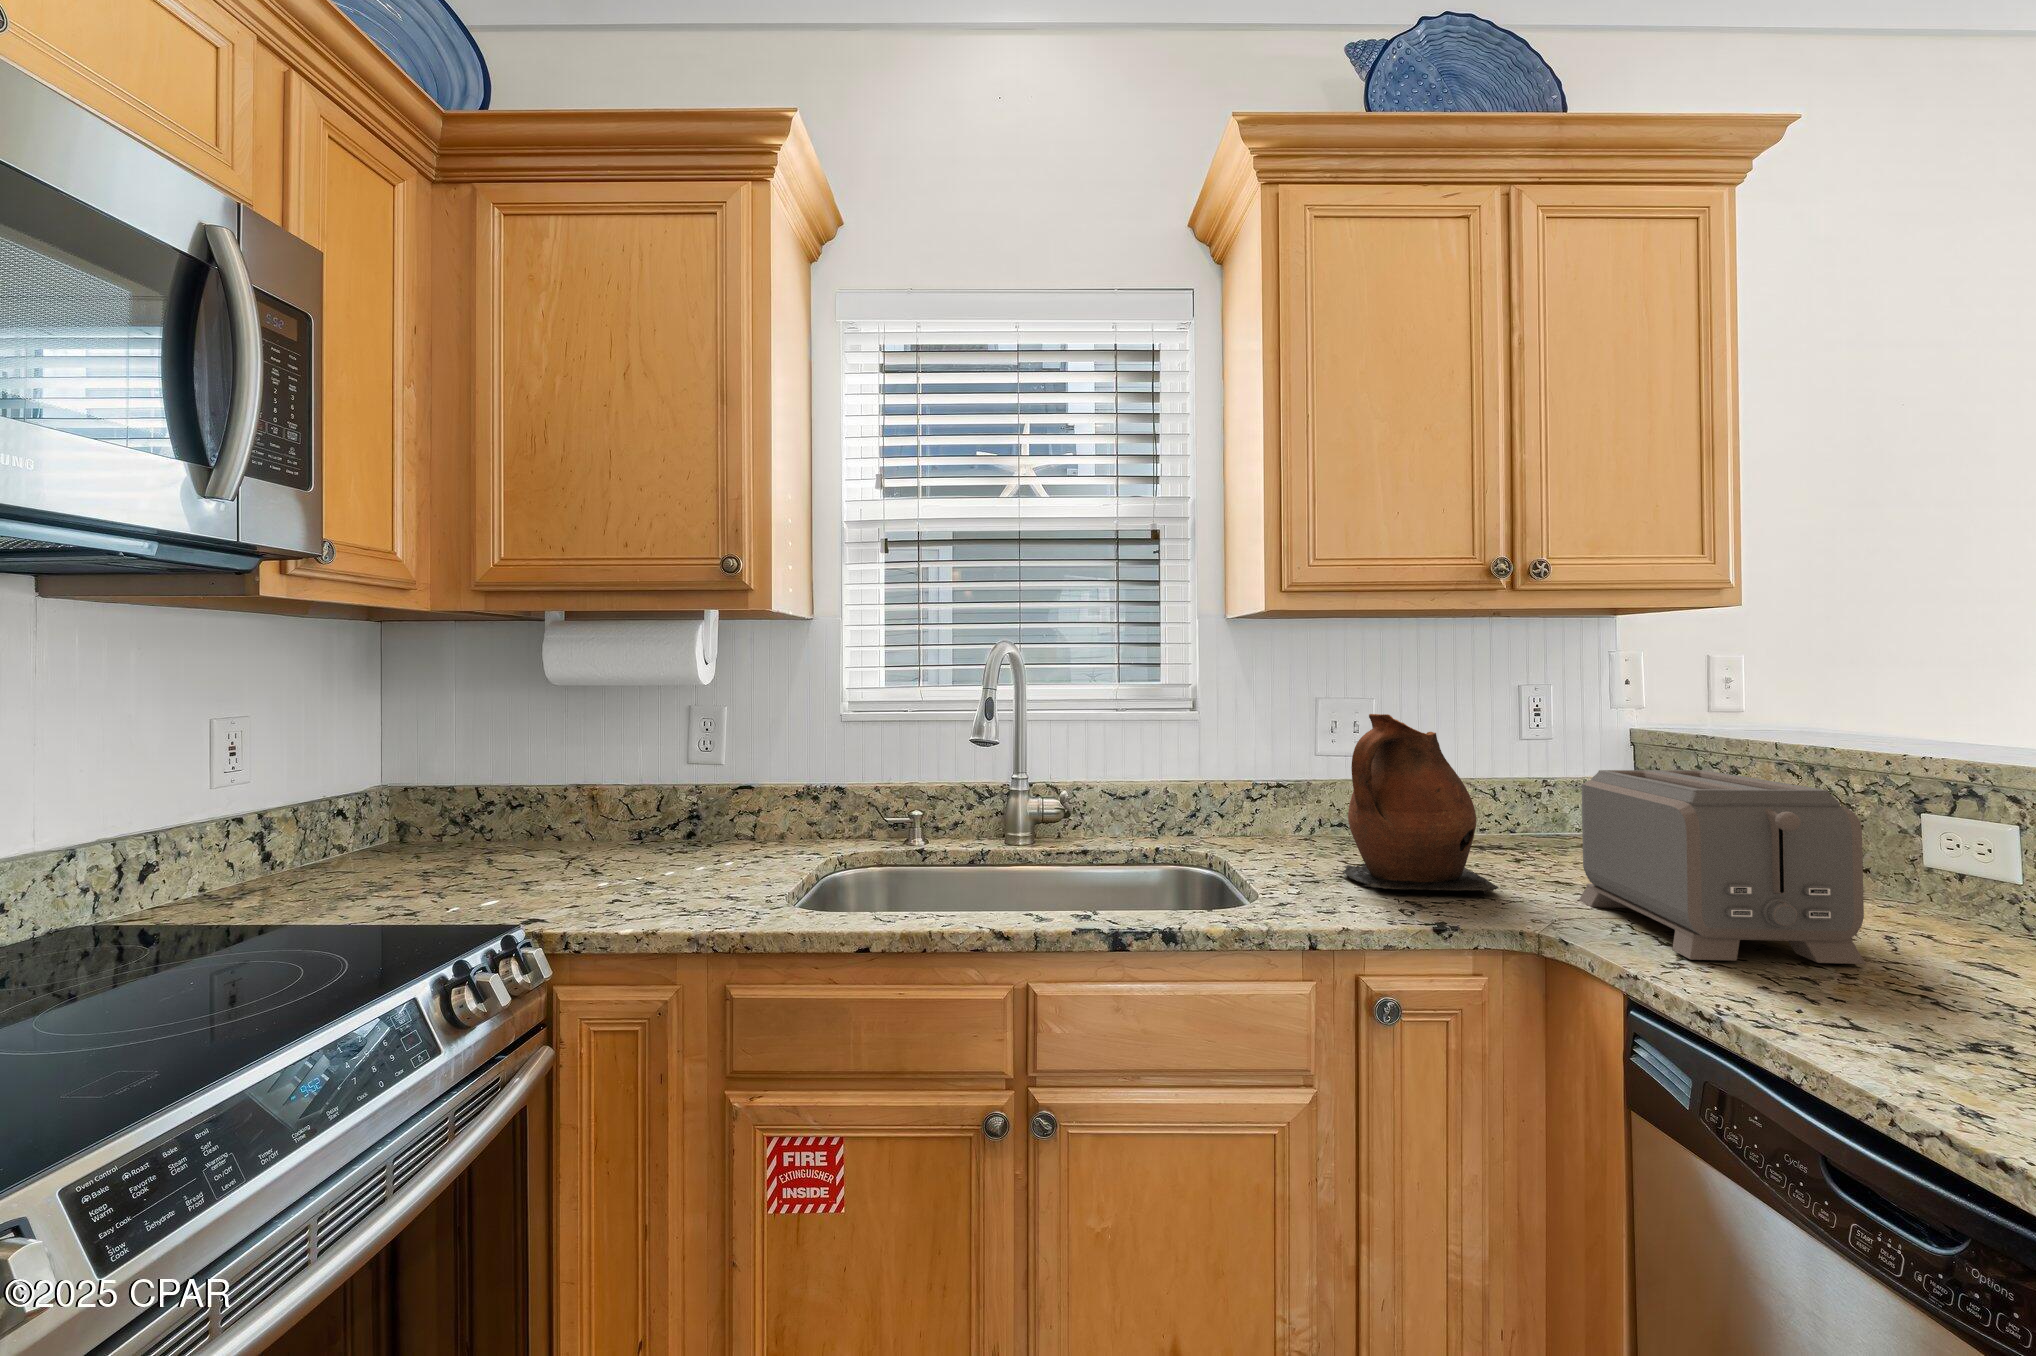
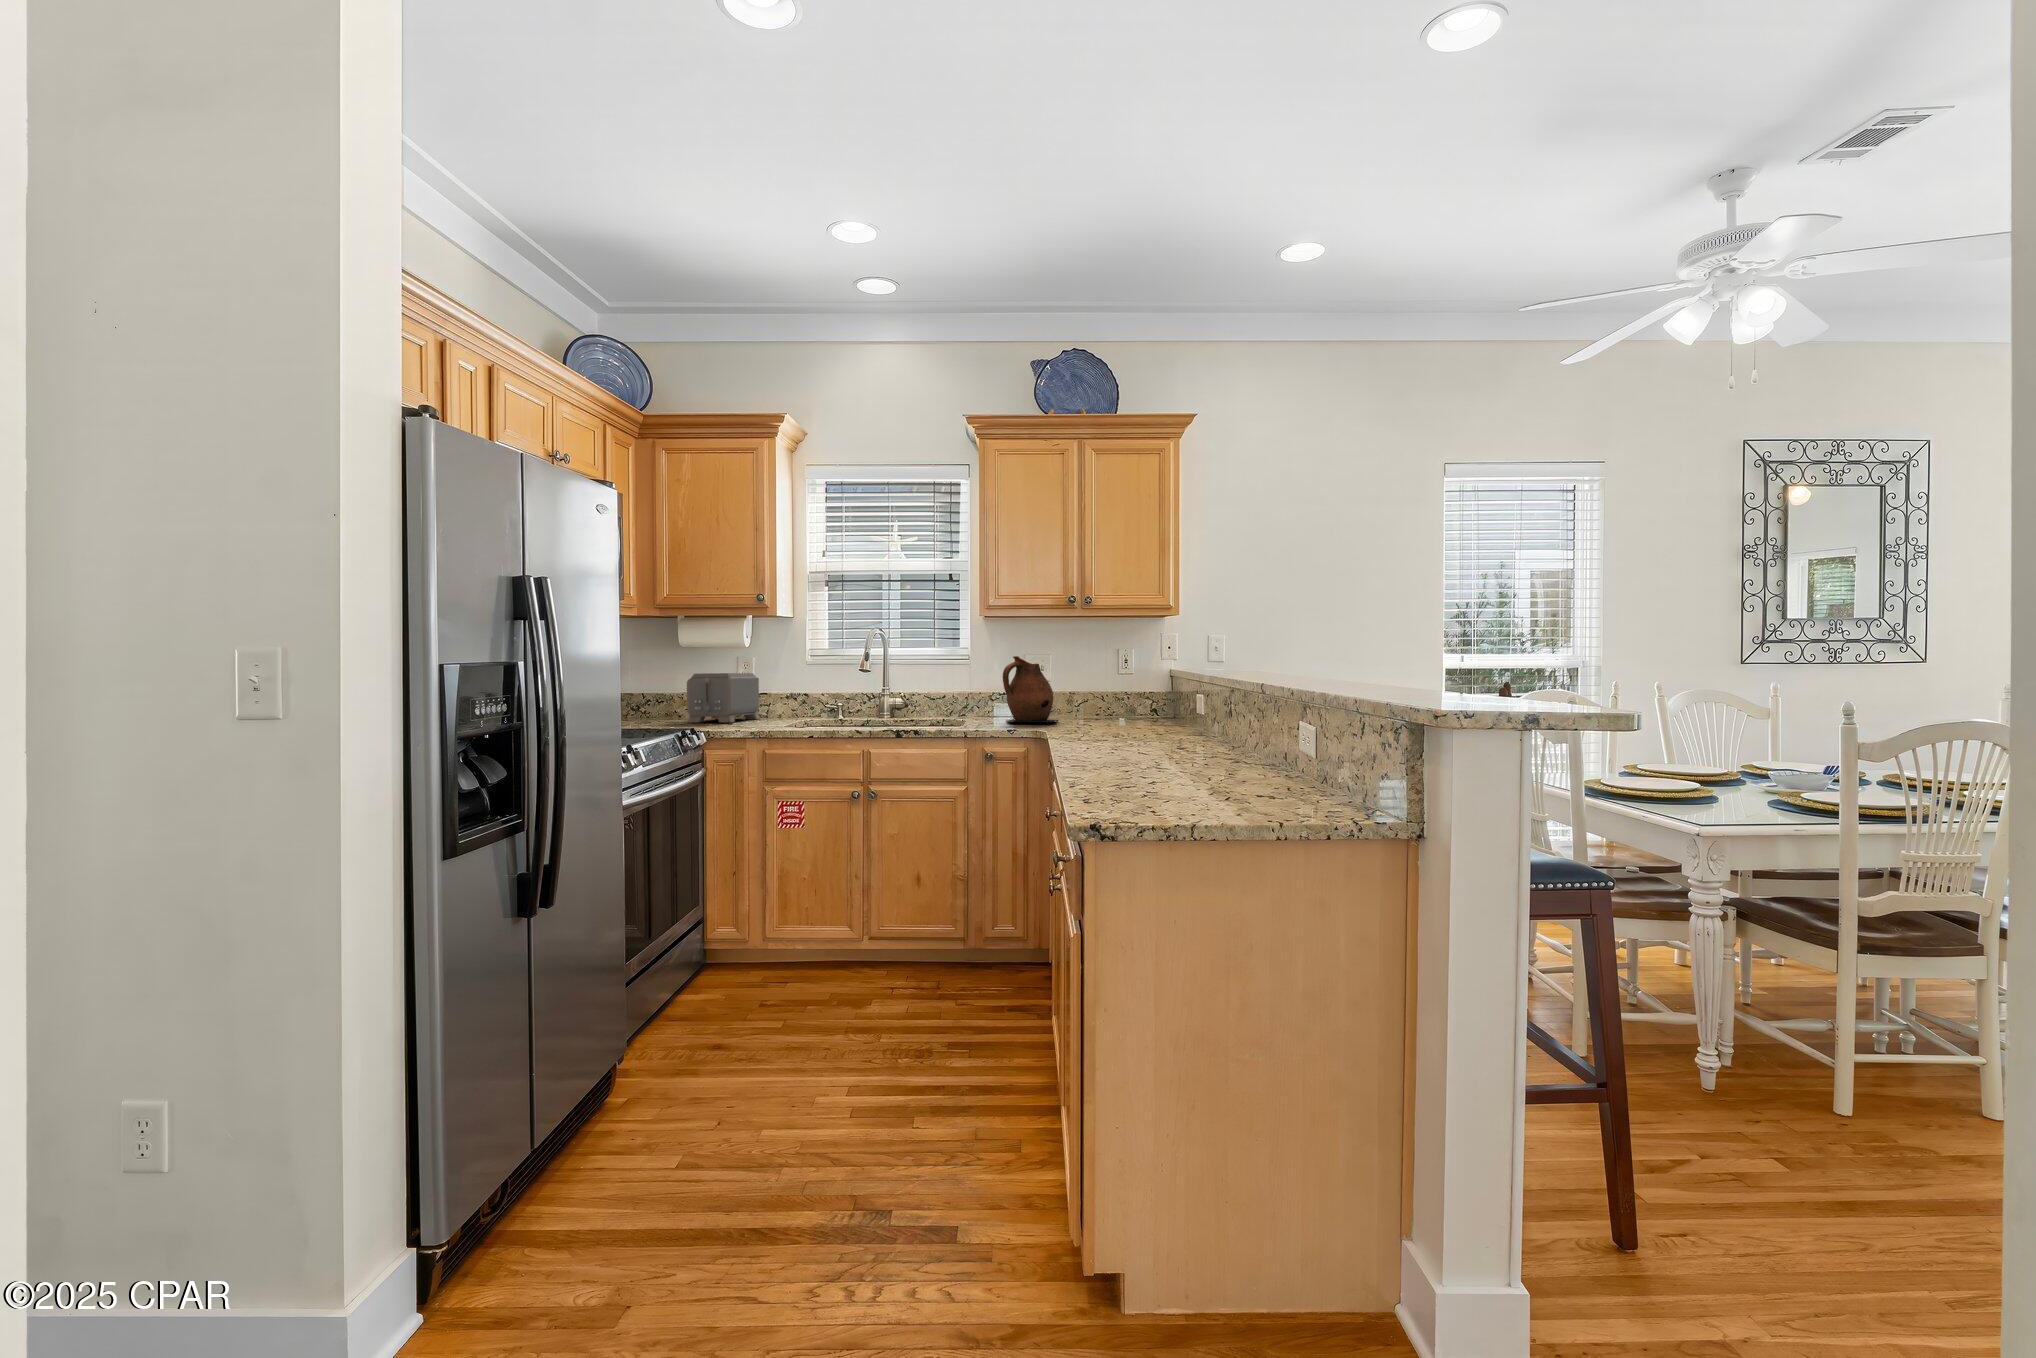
toaster: present [1579,770,1865,964] -> present [687,673,760,722]

